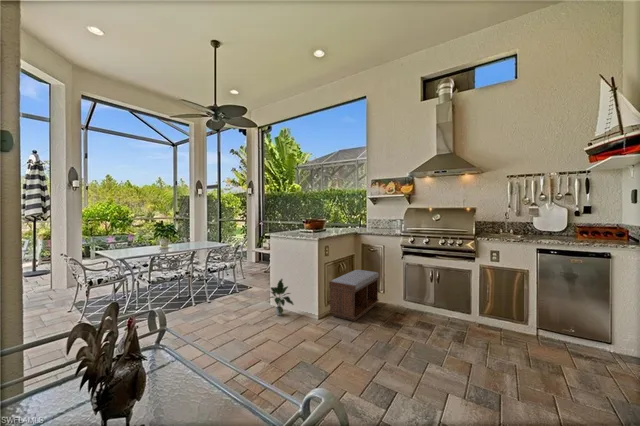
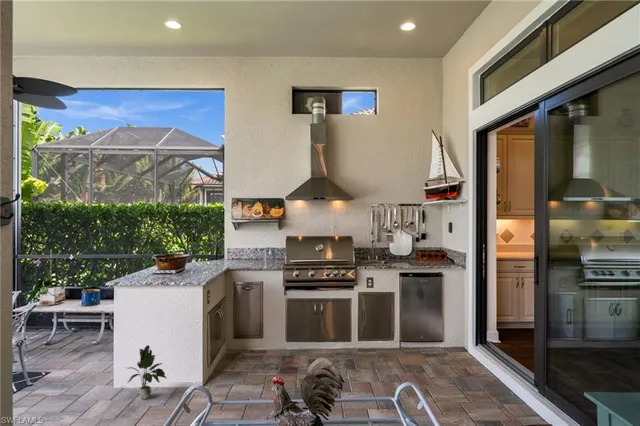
bench: present [329,270,379,321] -> none [215,315,259,379]

